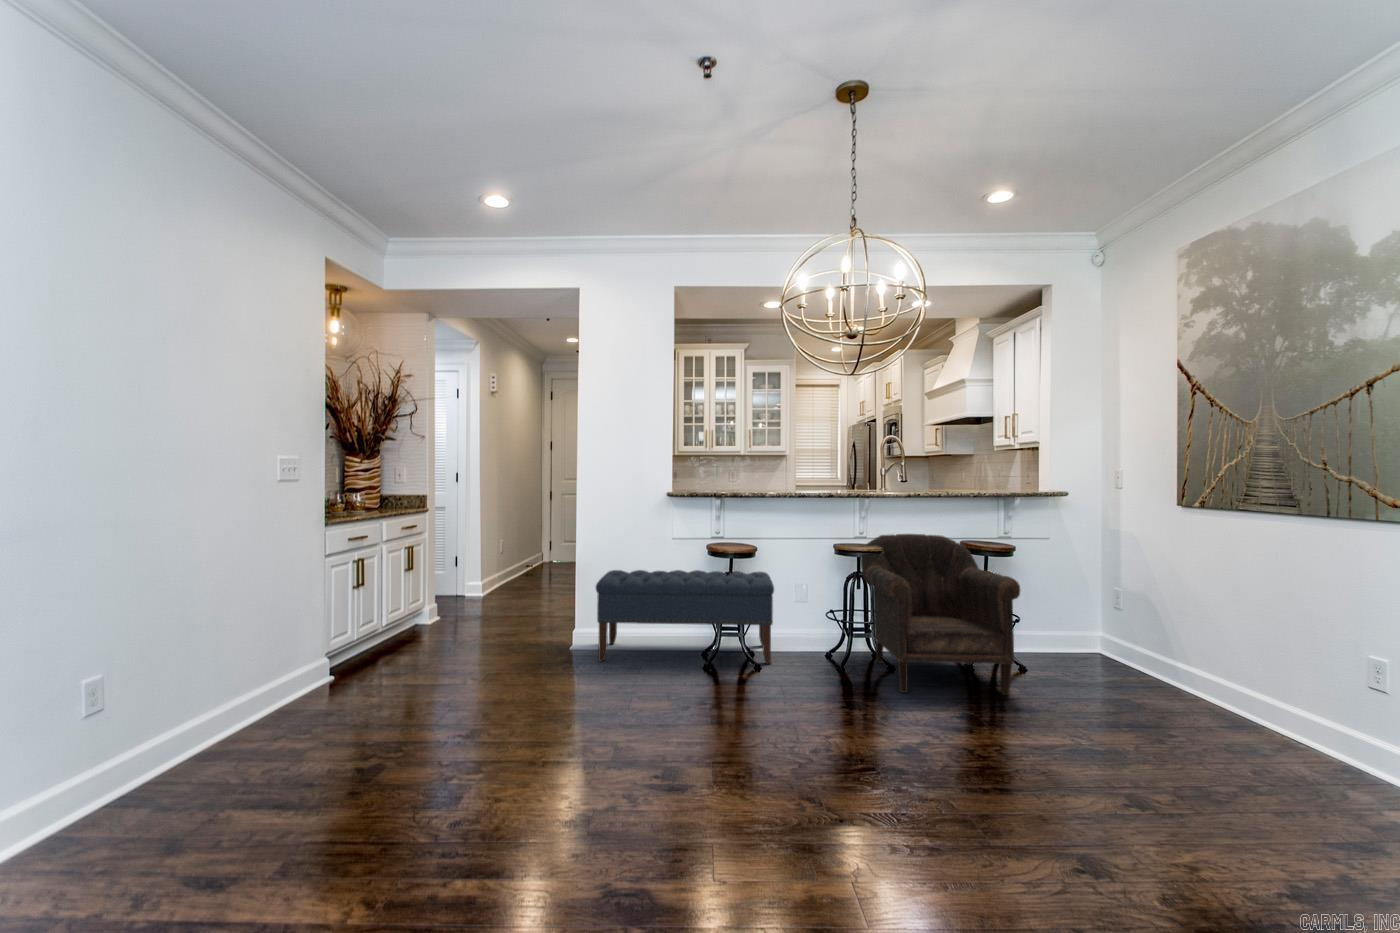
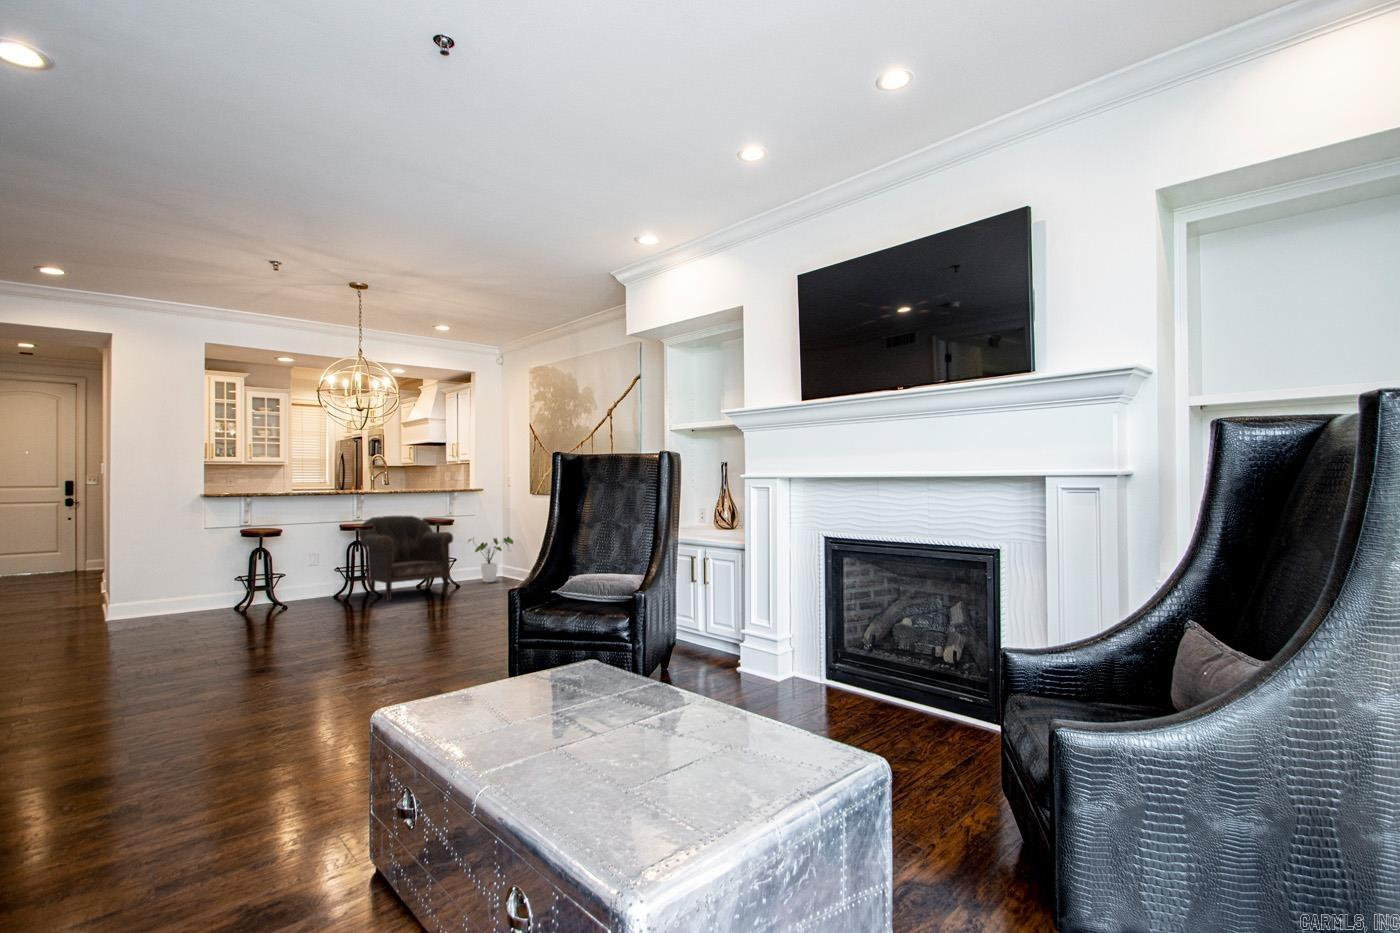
bench: present [596,570,774,664] -> none [140,547,299,622]
house plant: none [1039,580,1139,669] -> present [468,537,513,582]

